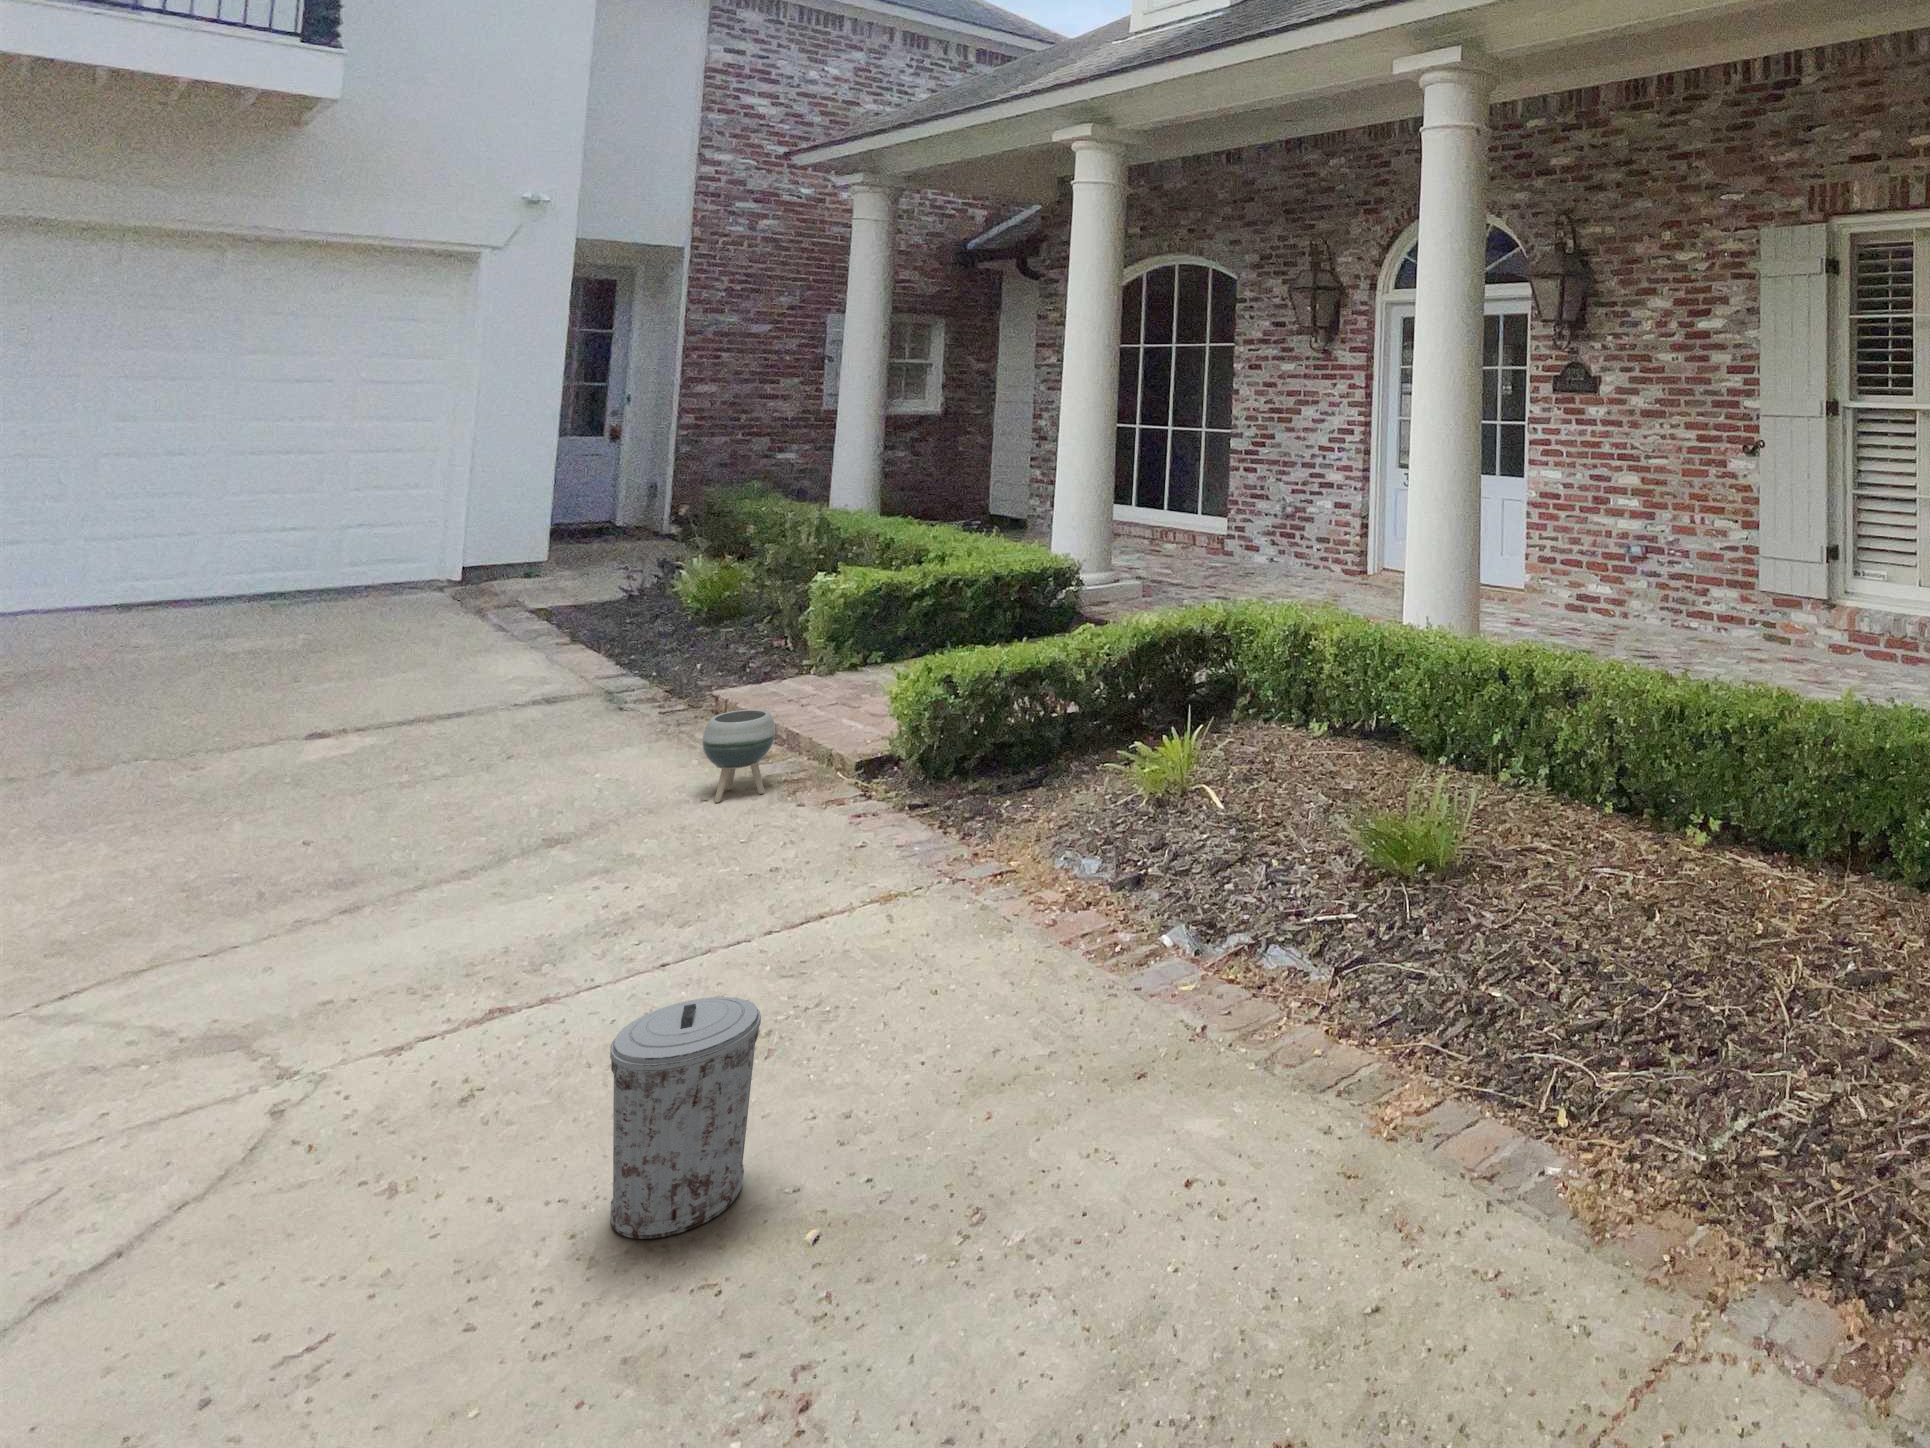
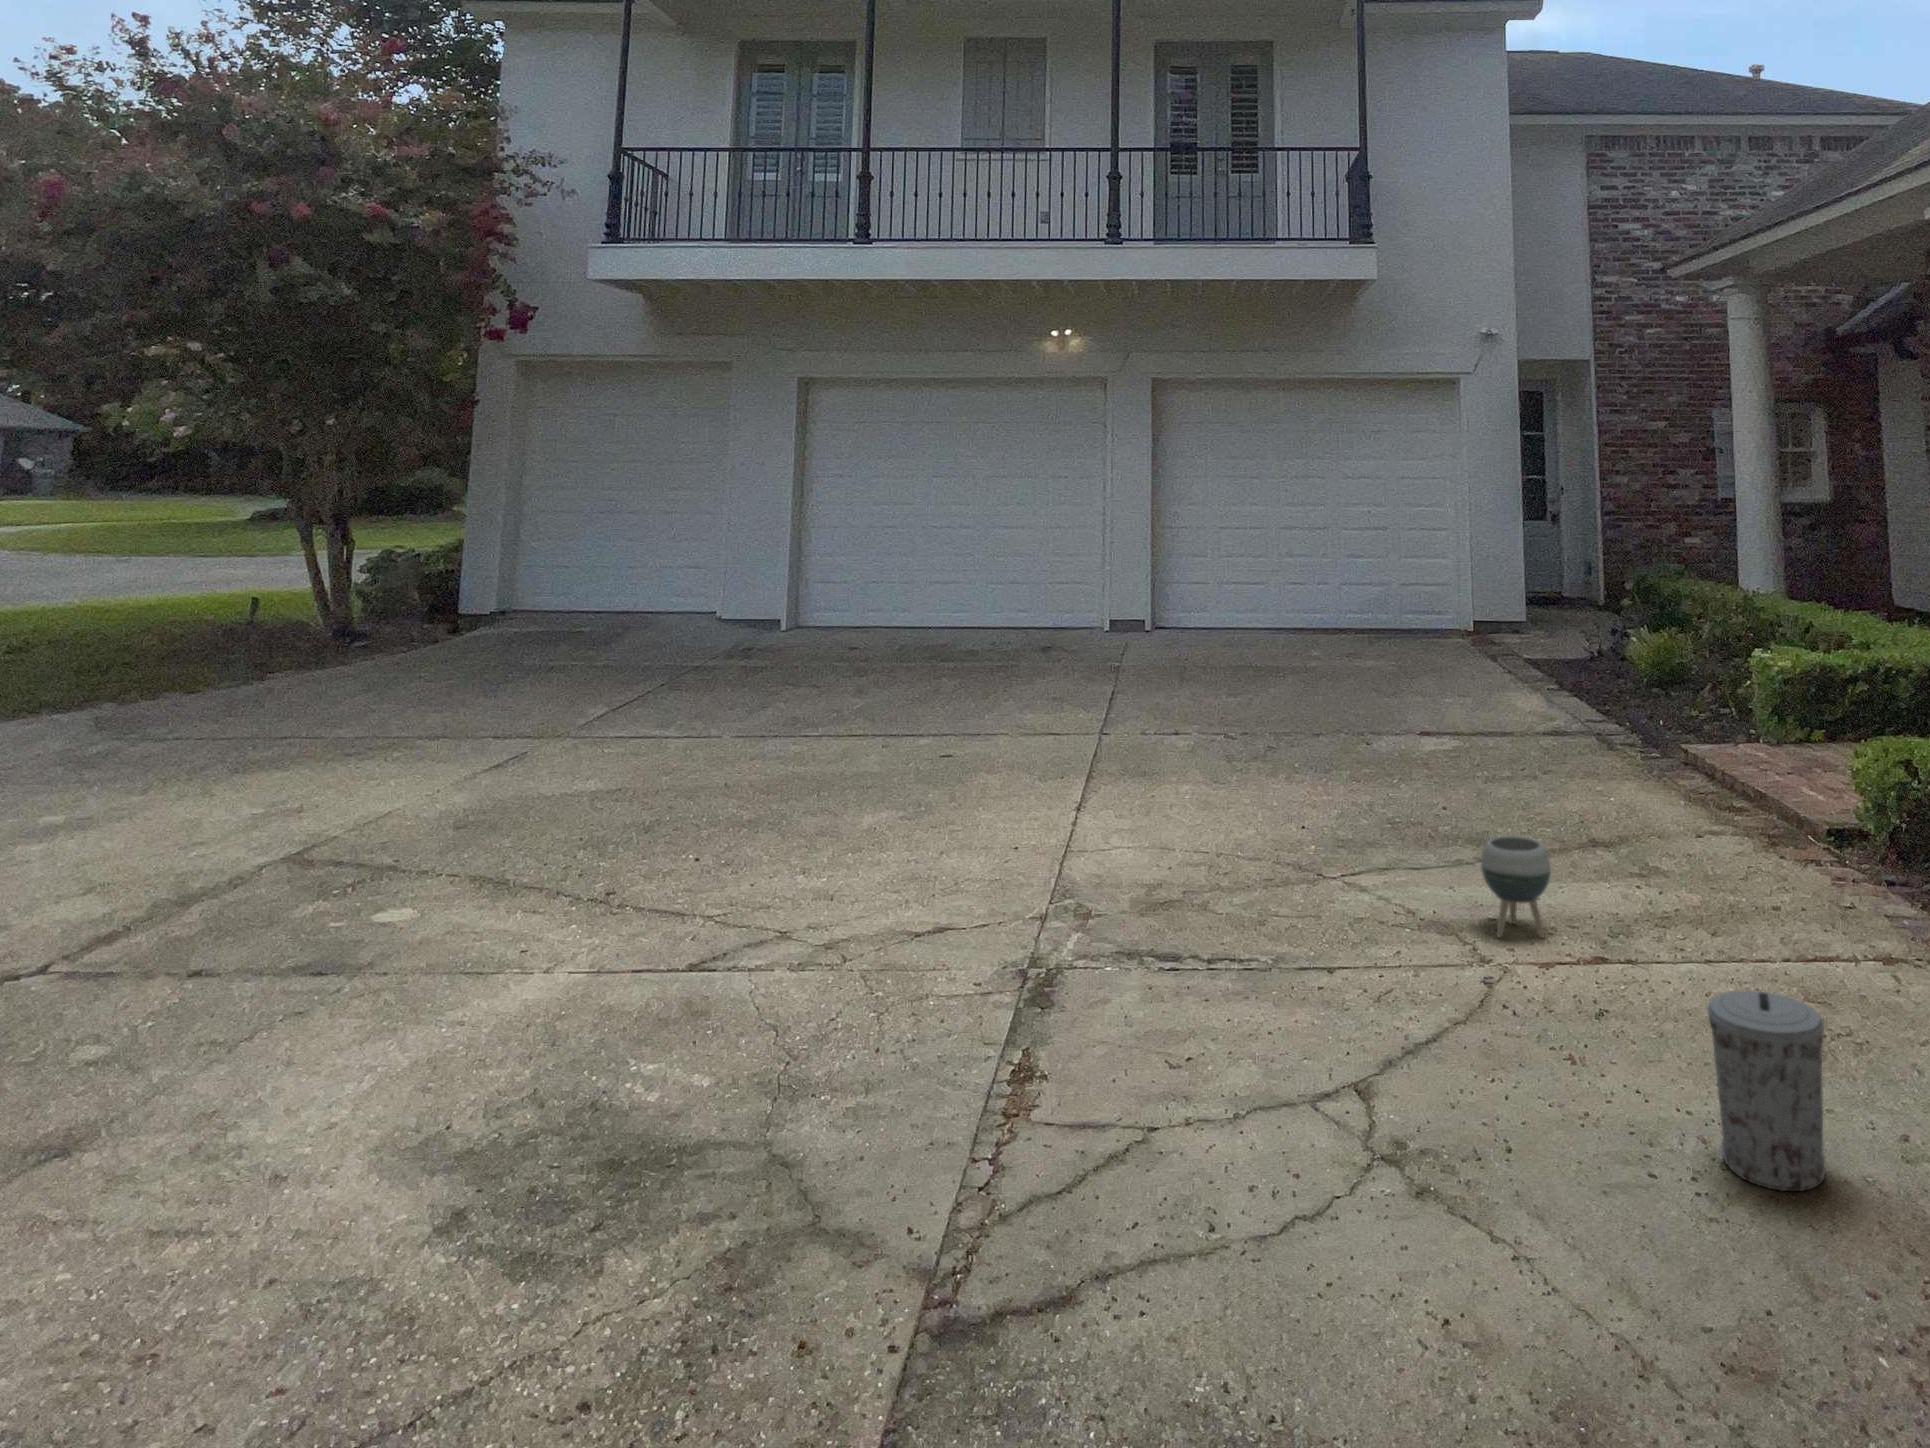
planter: present [703,710,775,803] -> present [1481,836,1551,938]

